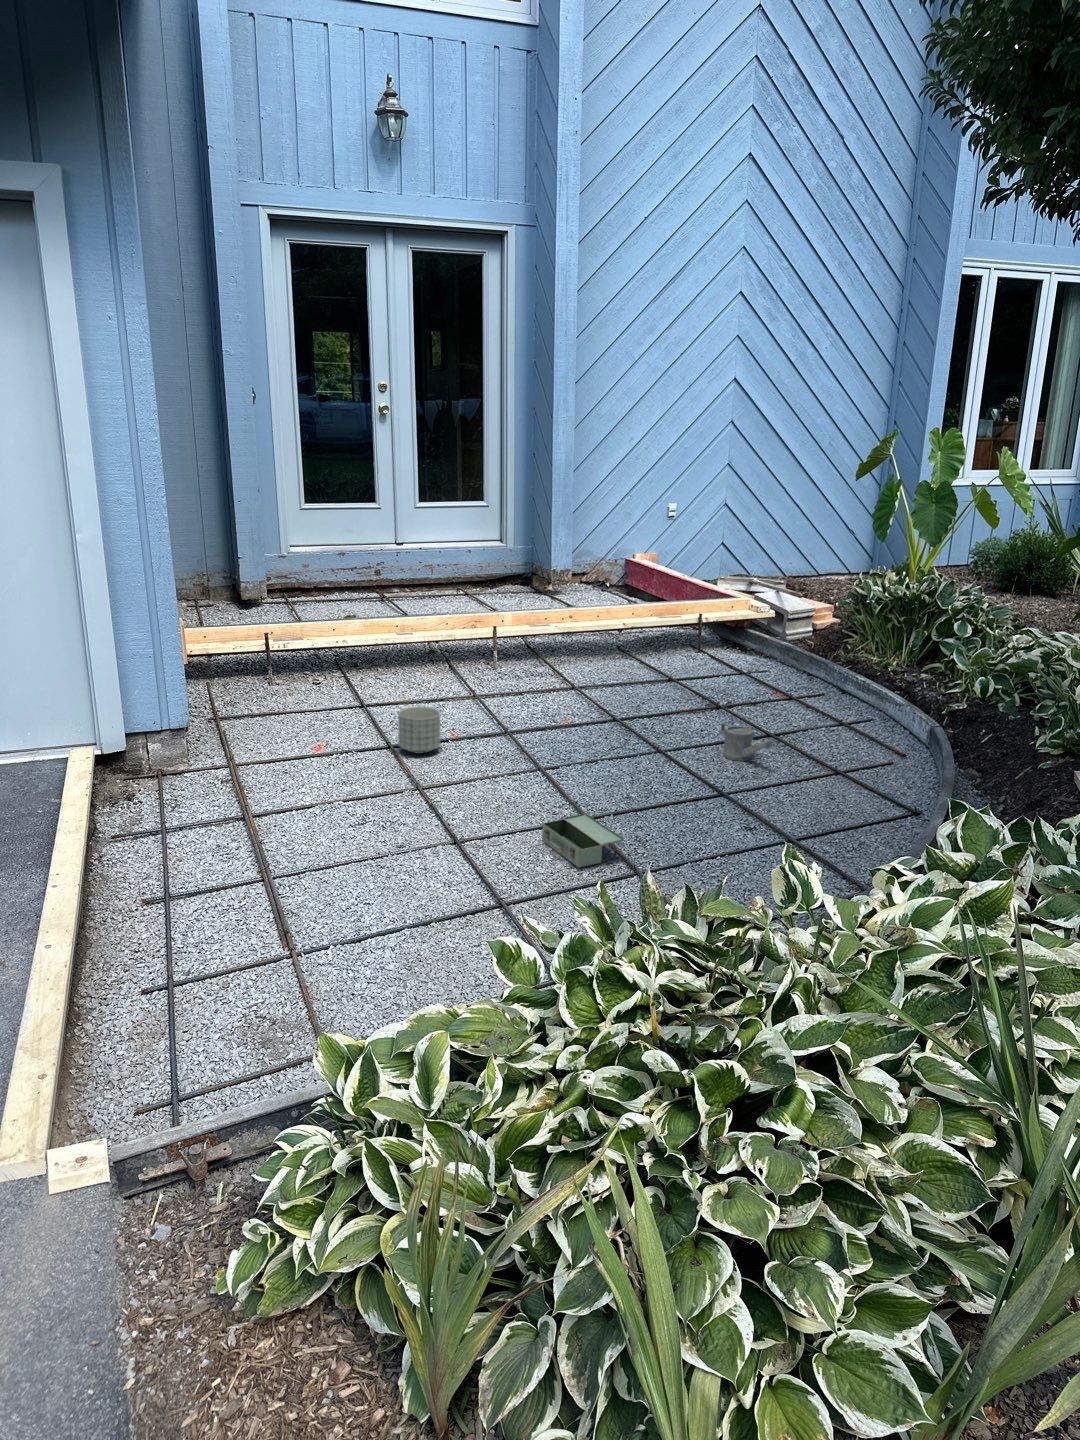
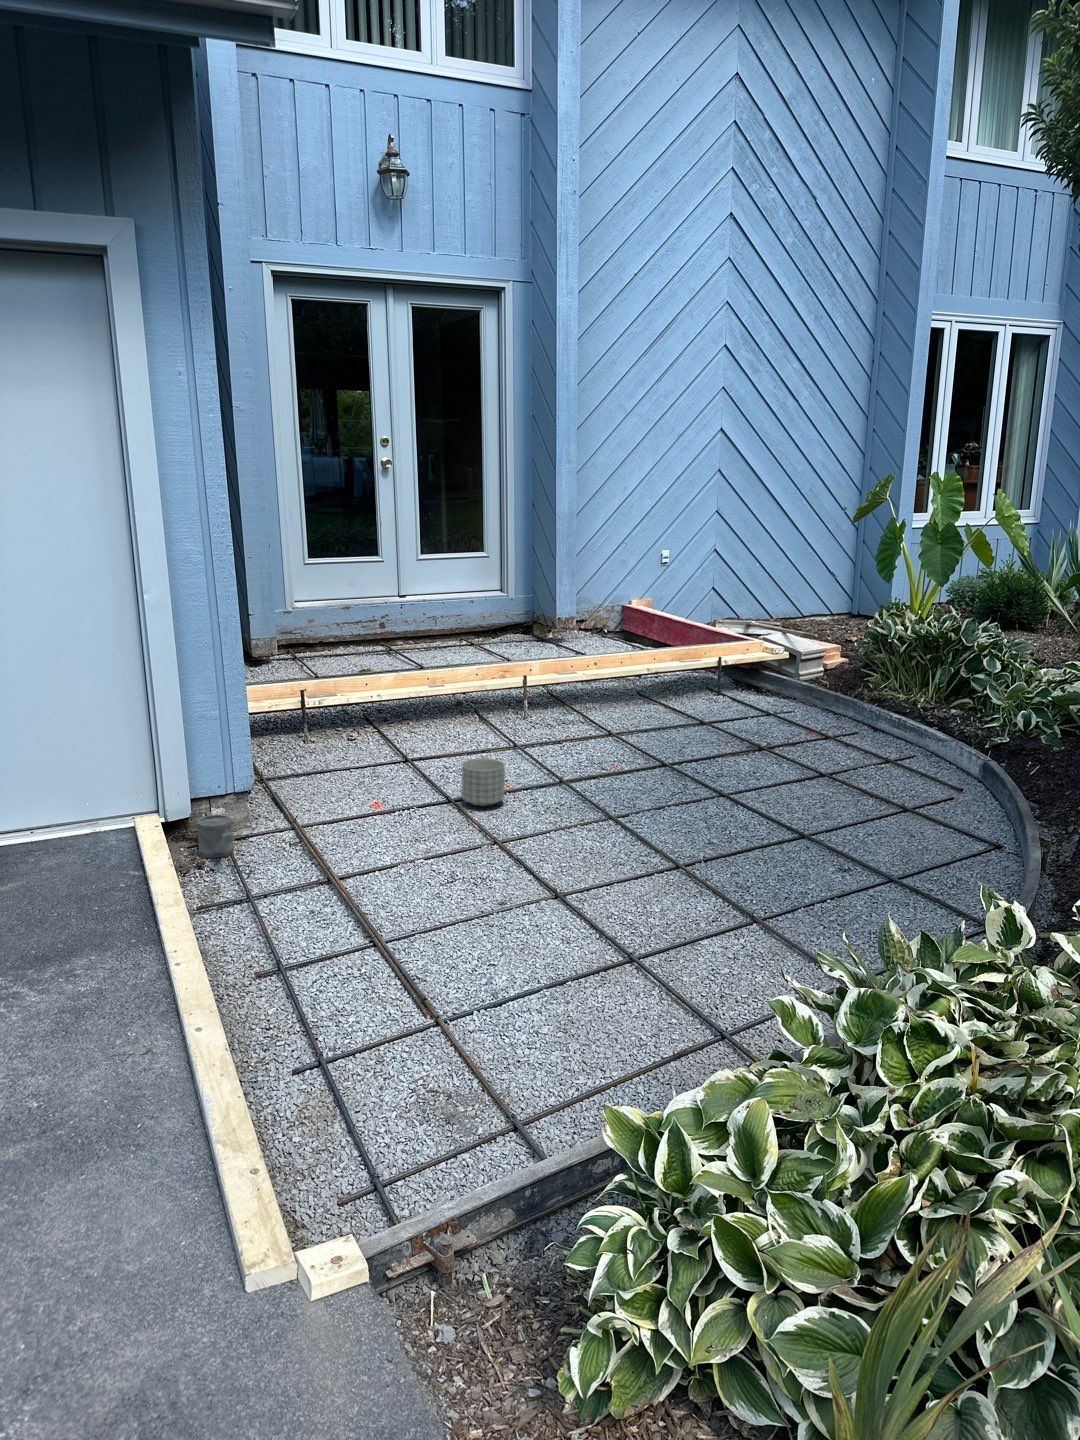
watering can: present [721,722,773,761] -> present [196,810,235,858]
toolbox: present [542,814,623,868] -> none [645,860,735,916]

